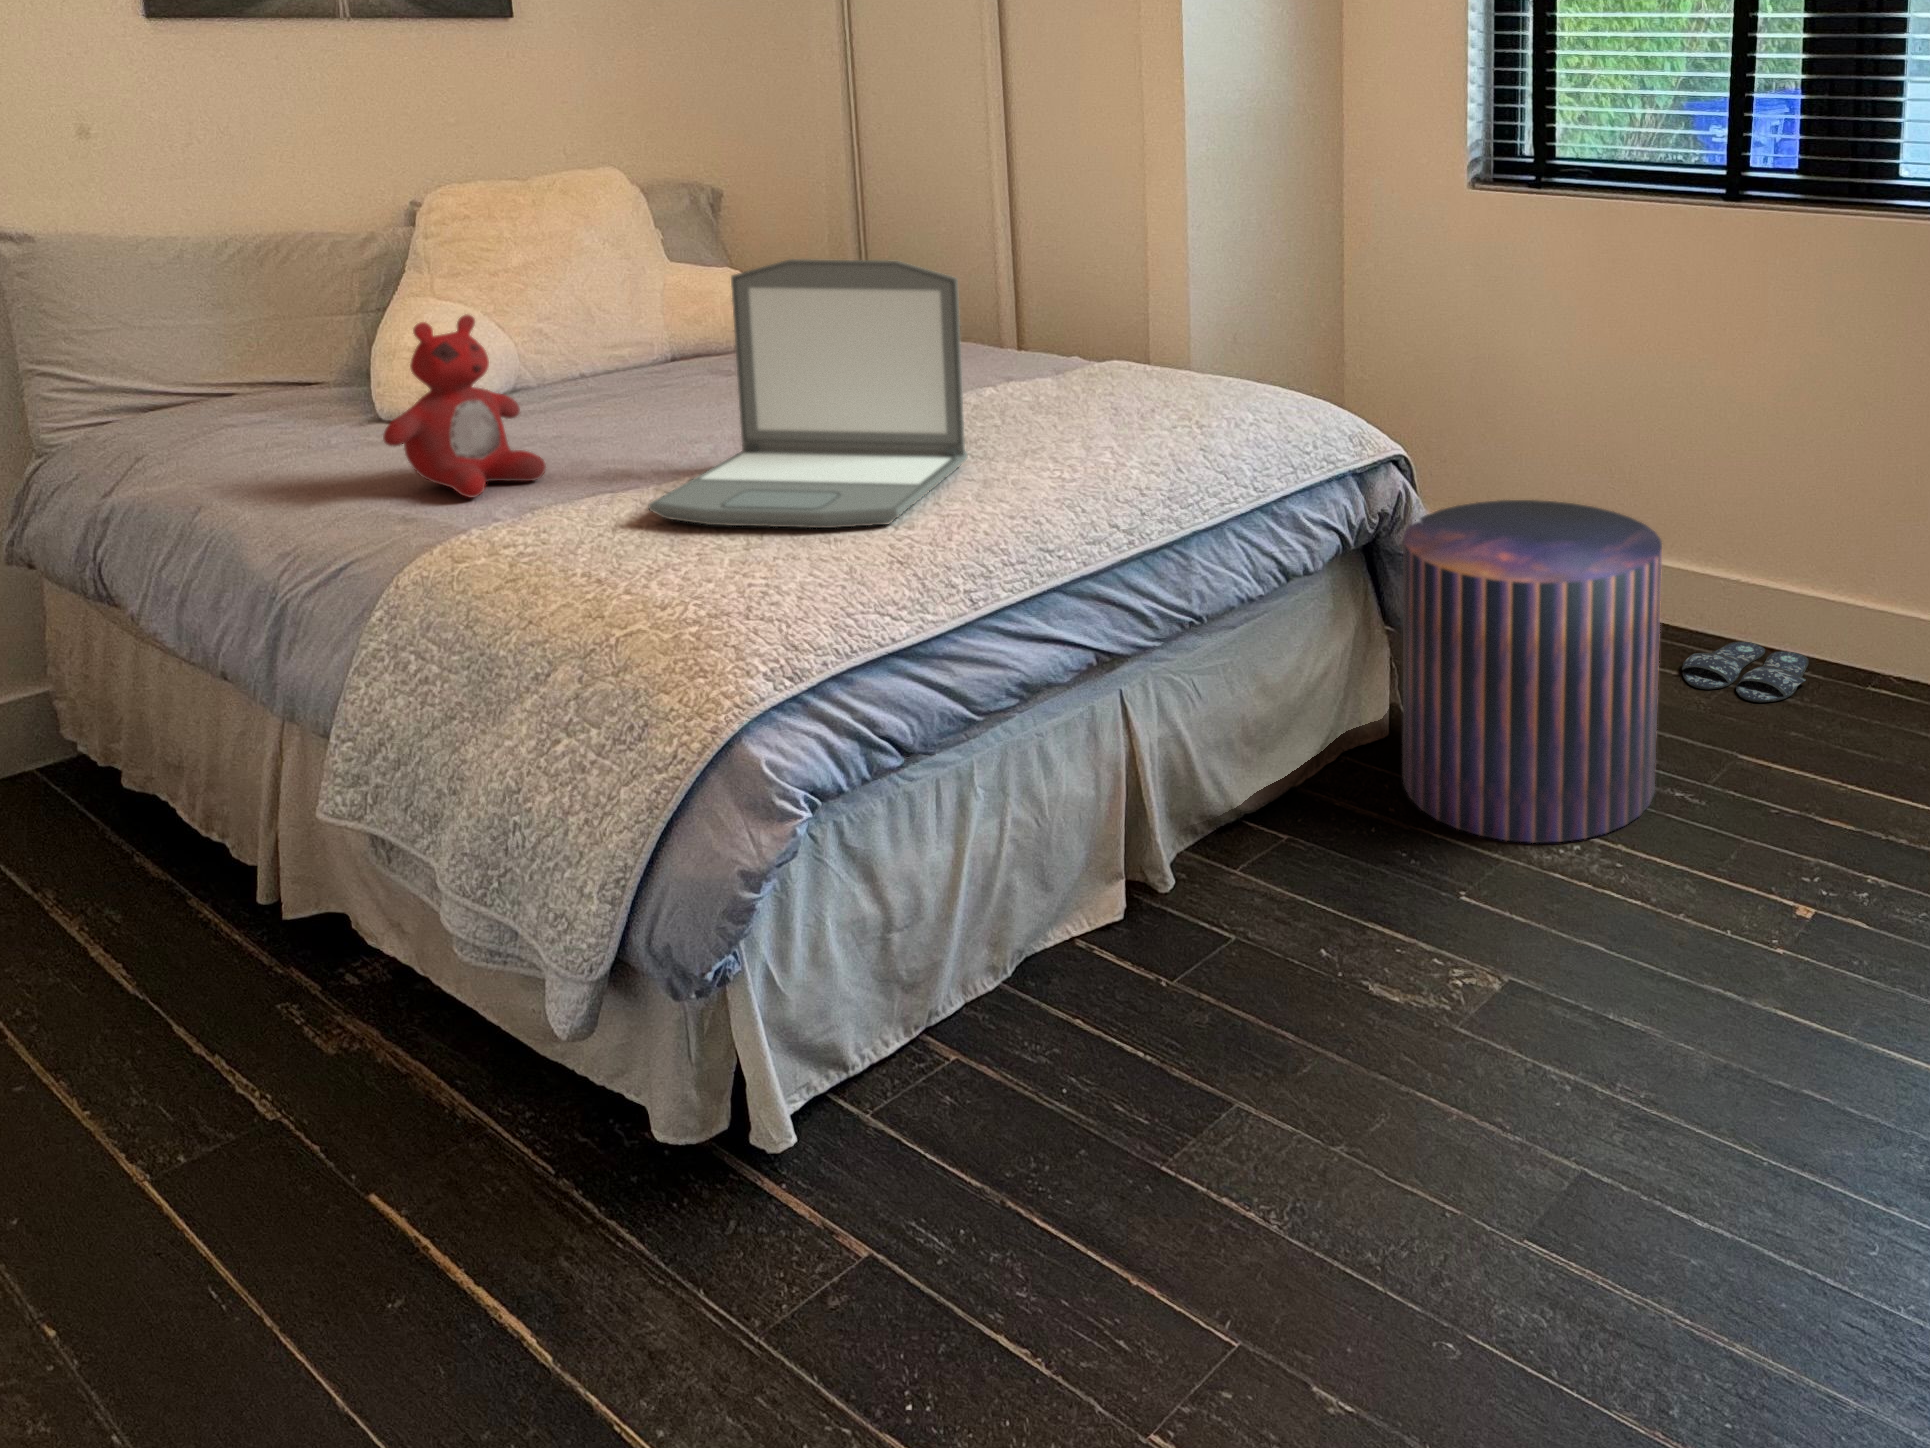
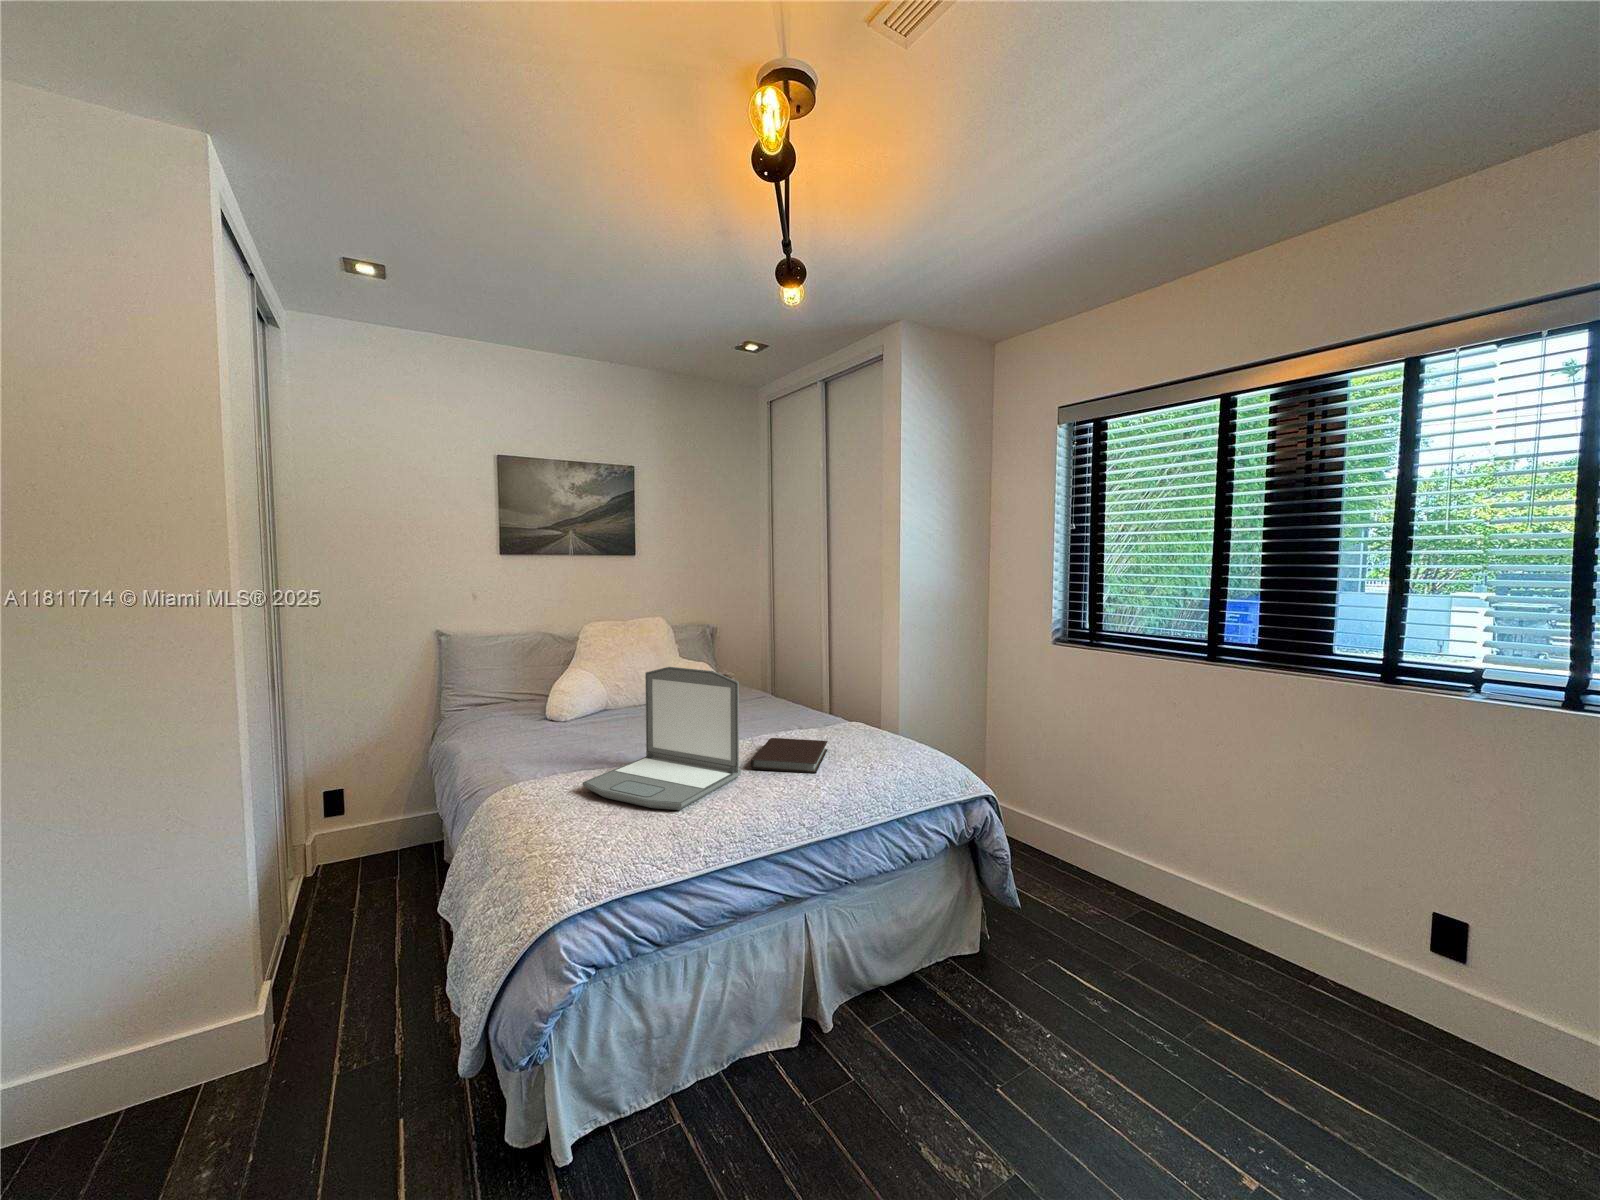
stuffed bear: present [383,315,546,497] -> none [504,682,568,766]
notebook: none [977,390,1109,449] -> present [751,738,828,773]
pouf: present [1403,500,1662,843] -> none [979,827,1149,1065]
slippers: present [1682,641,1809,702] -> none [1173,931,1266,983]

